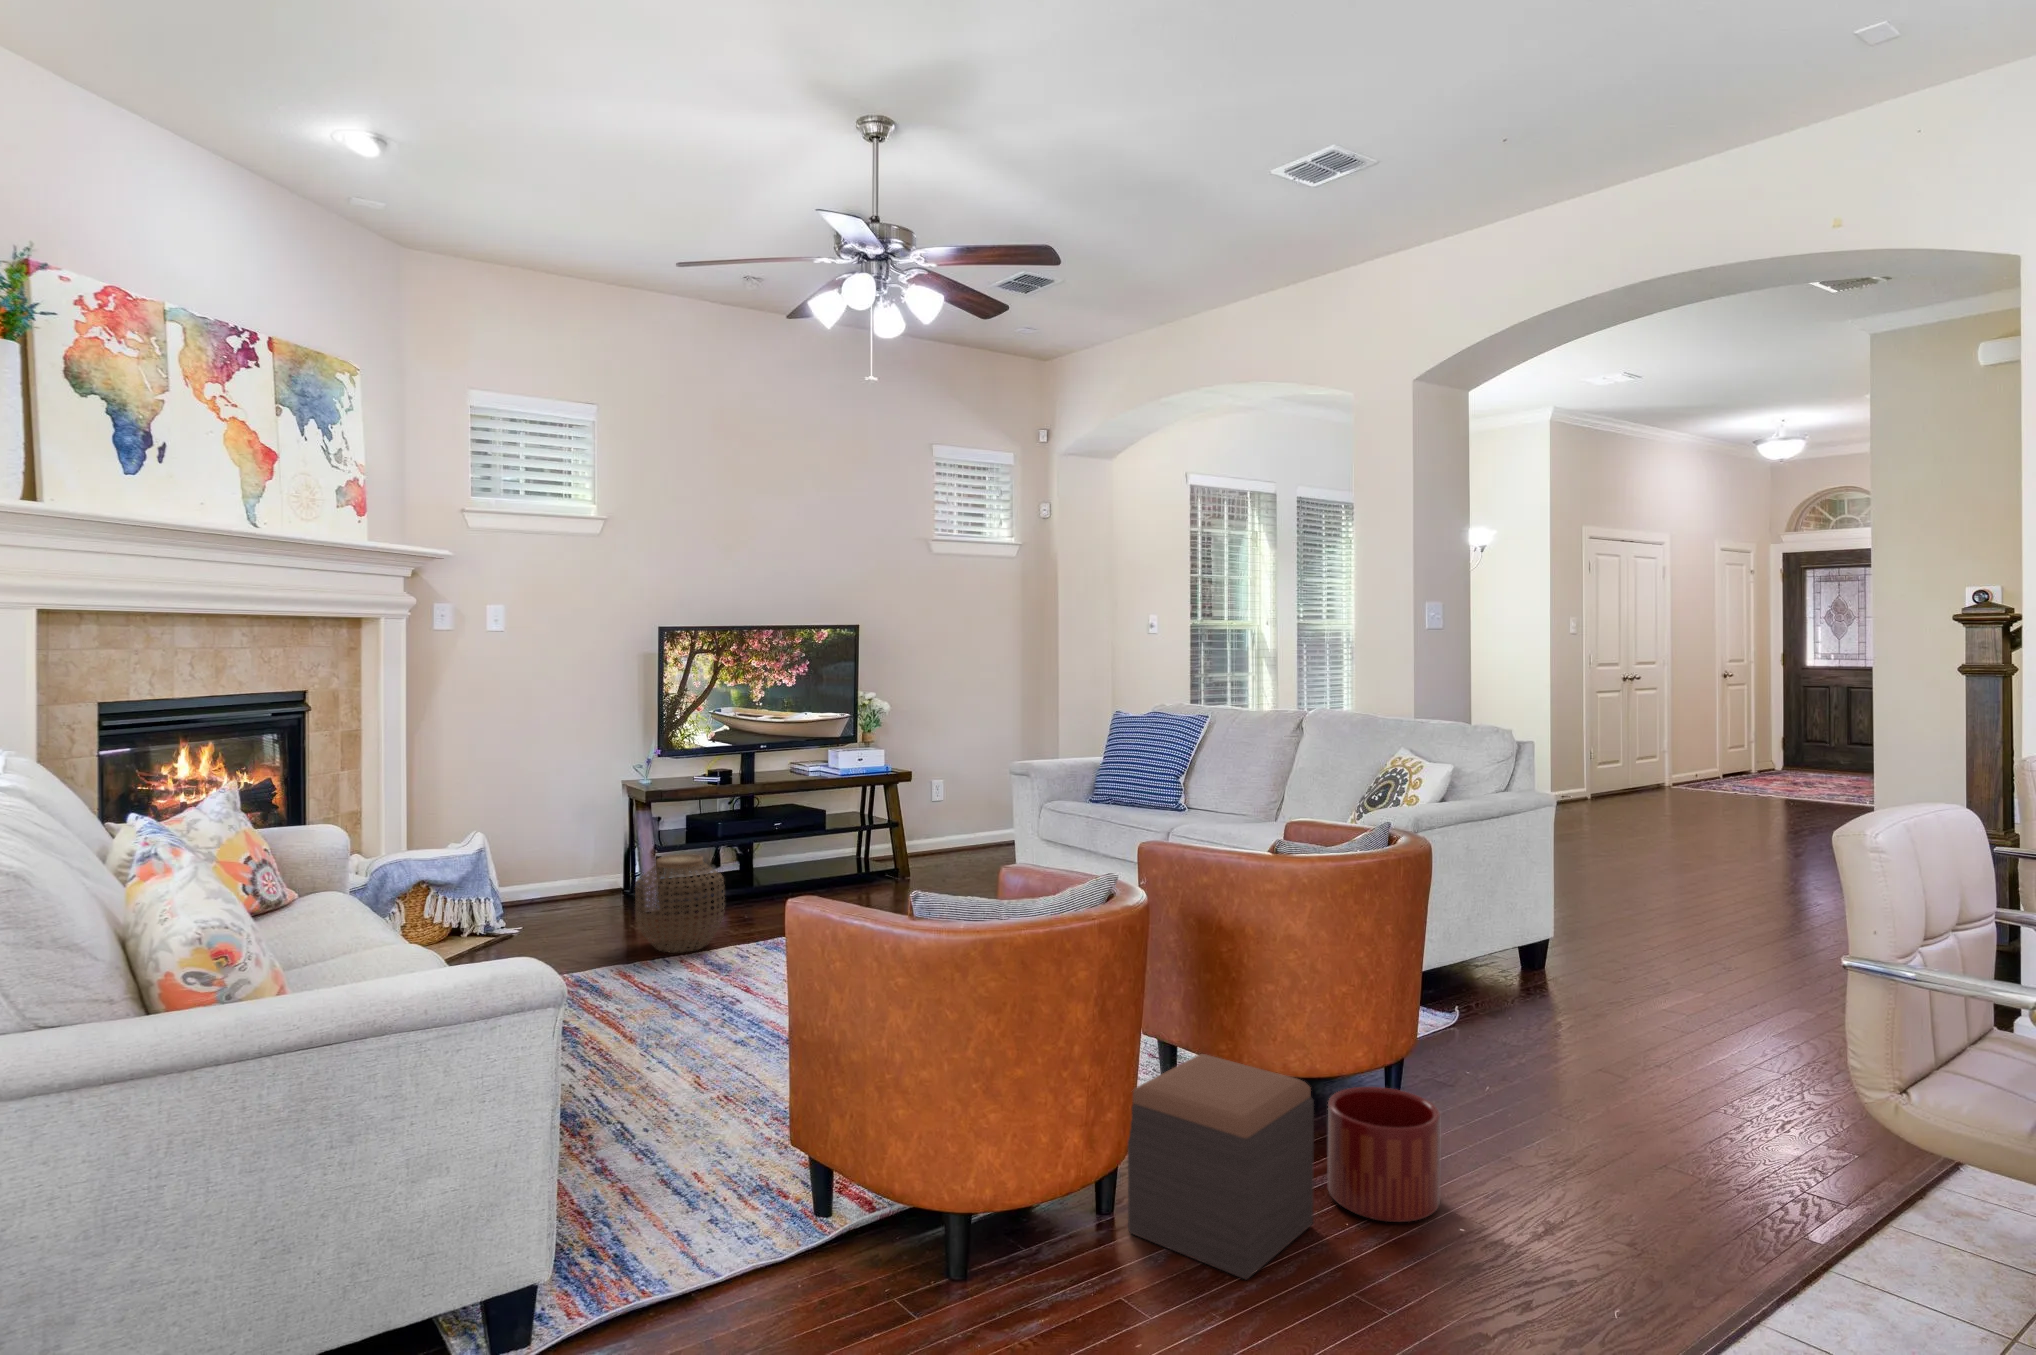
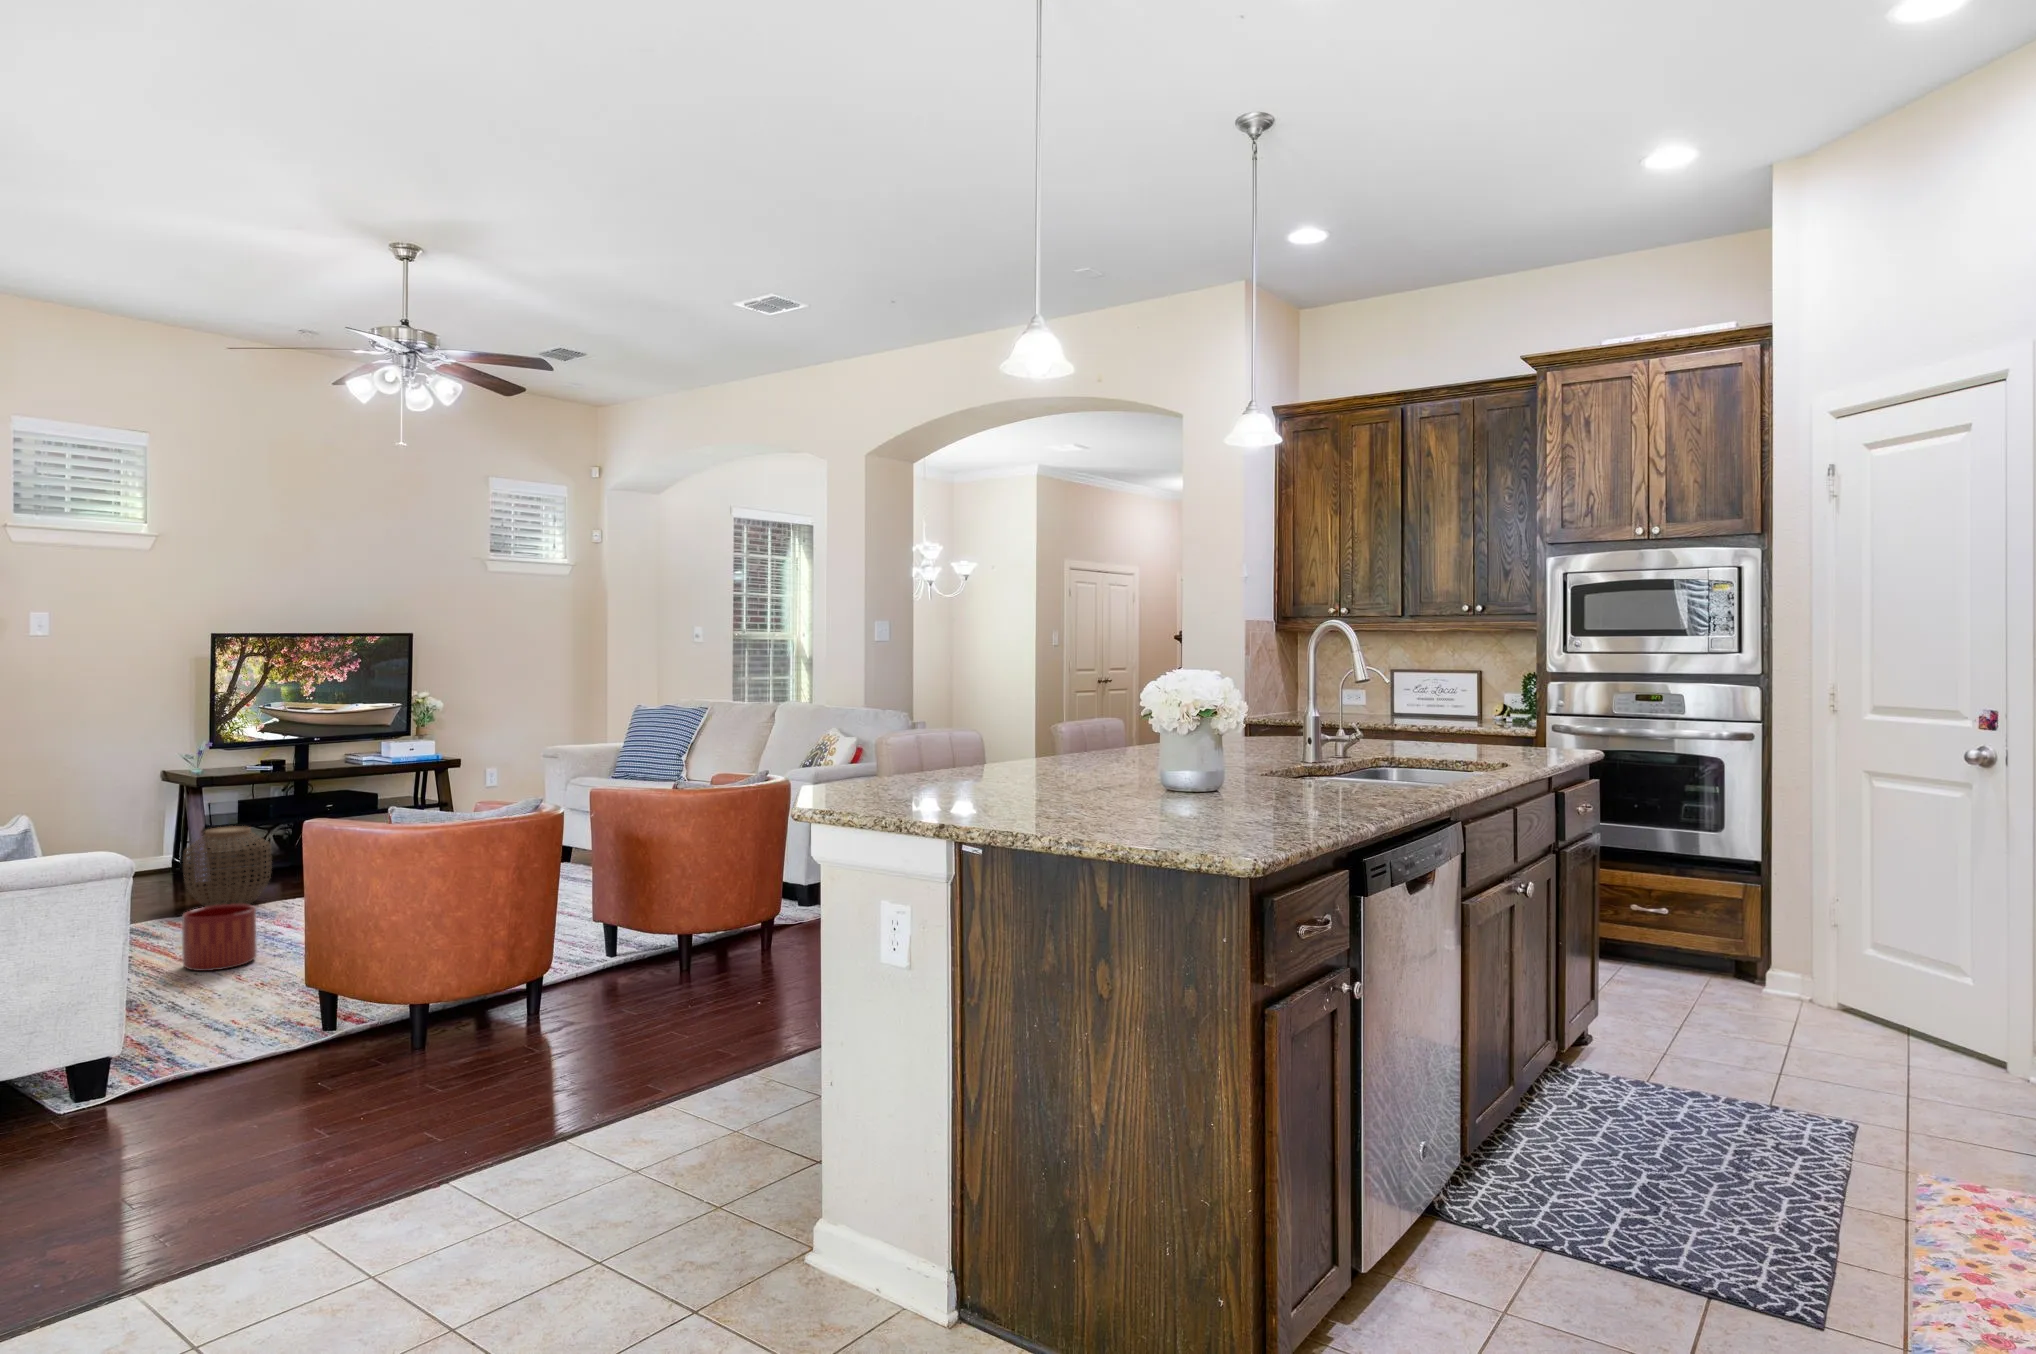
footstool: present [1128,1054,1314,1279] -> none [547,912,670,1031]
planter: present [1328,1087,1440,1222] -> present [182,904,257,971]

